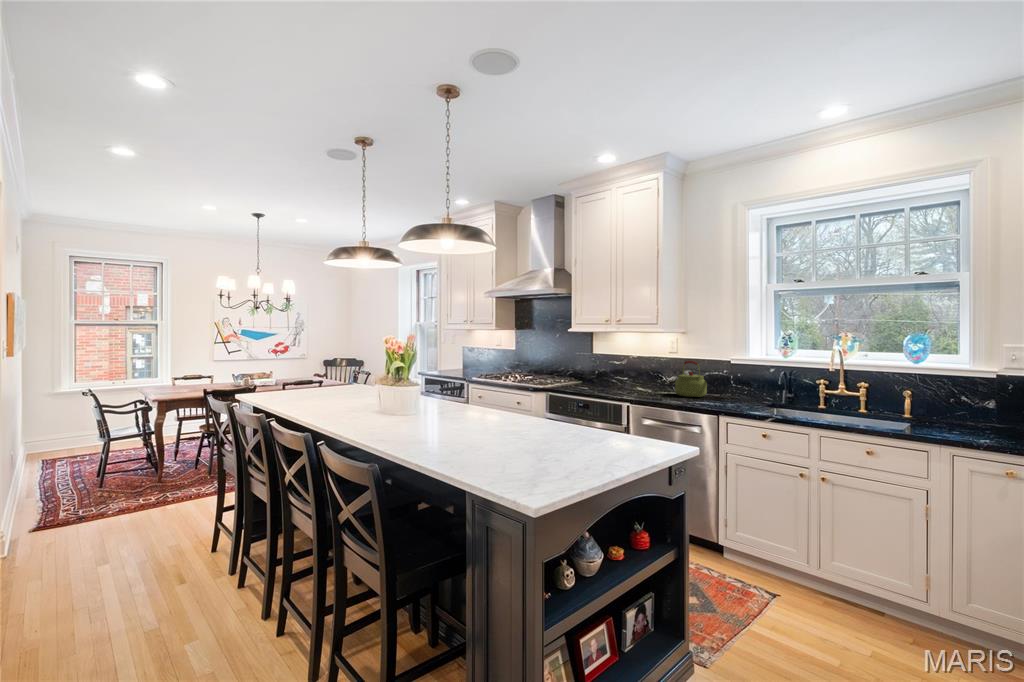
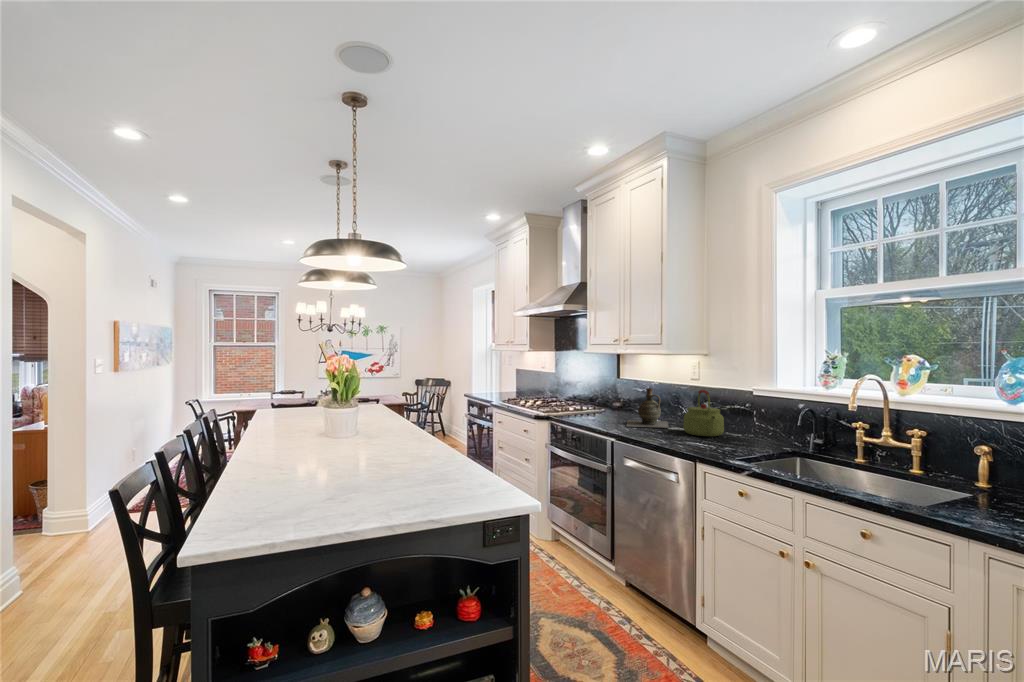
ceramic jug: none [617,361,659,393] -> present [627,388,669,428]

